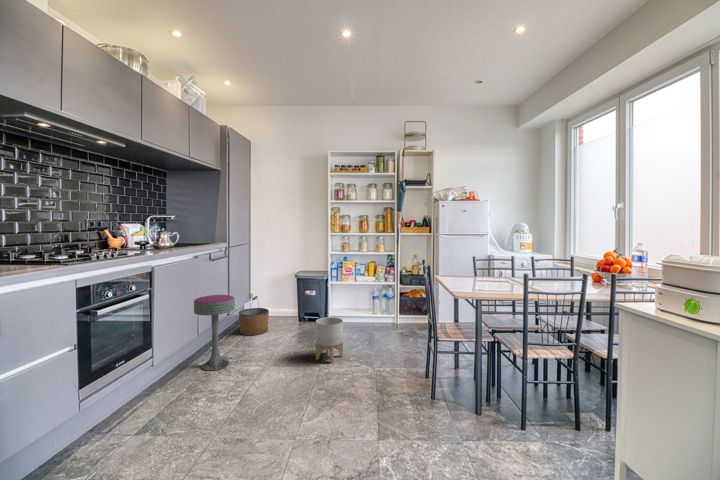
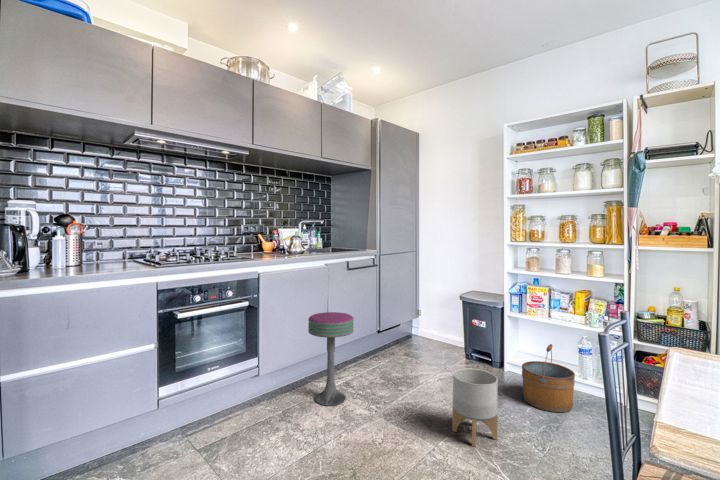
bucket: present [239,296,269,335] -> present [522,344,575,412]

